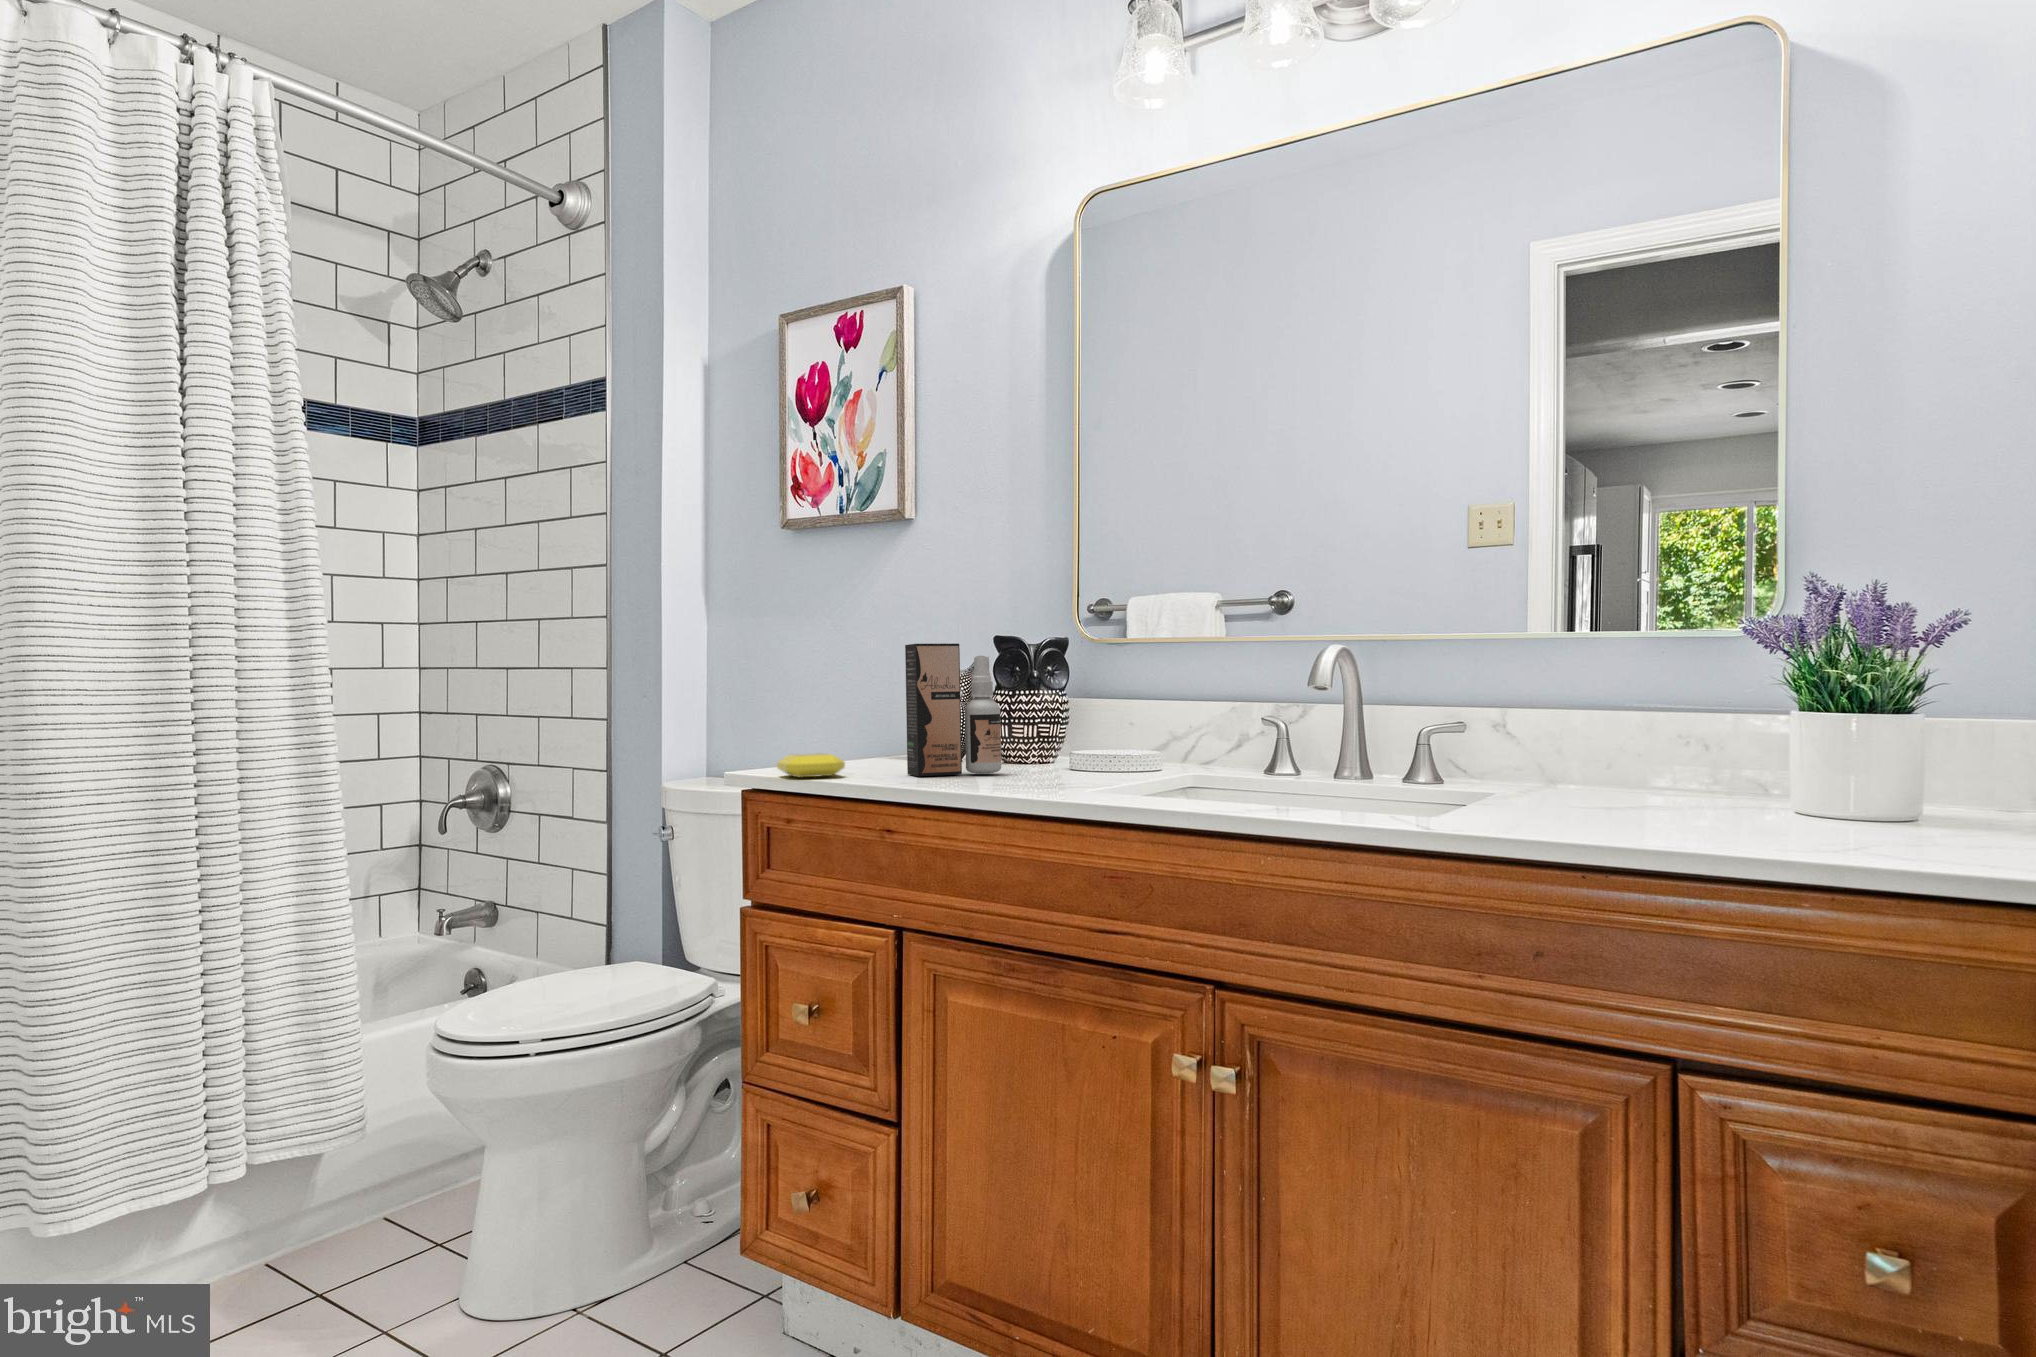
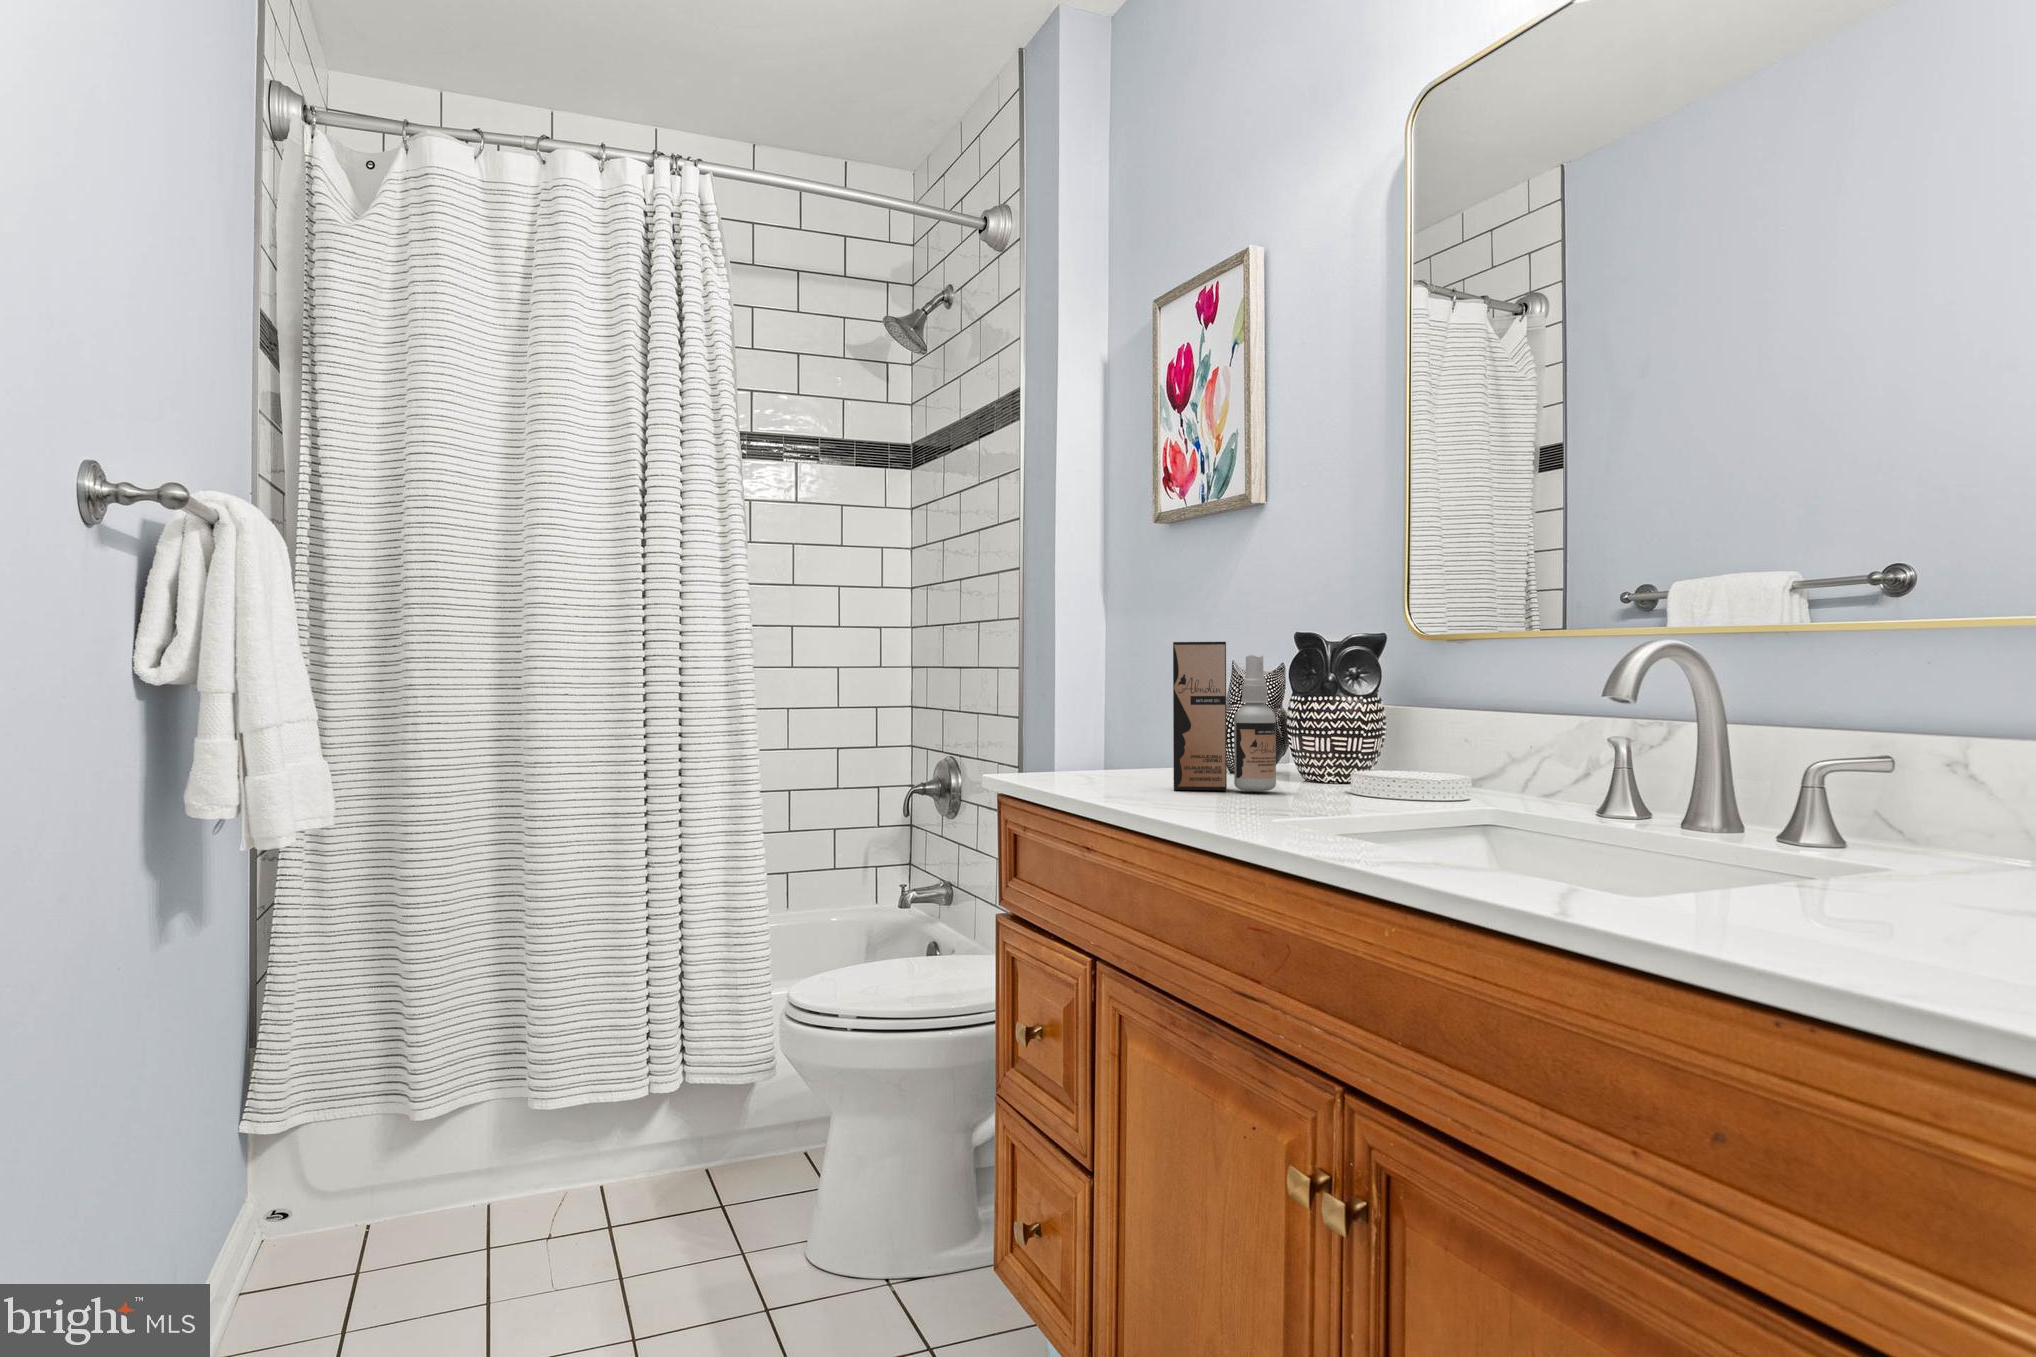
soap bar: present [777,753,845,777] -> none [1040,759,1104,784]

